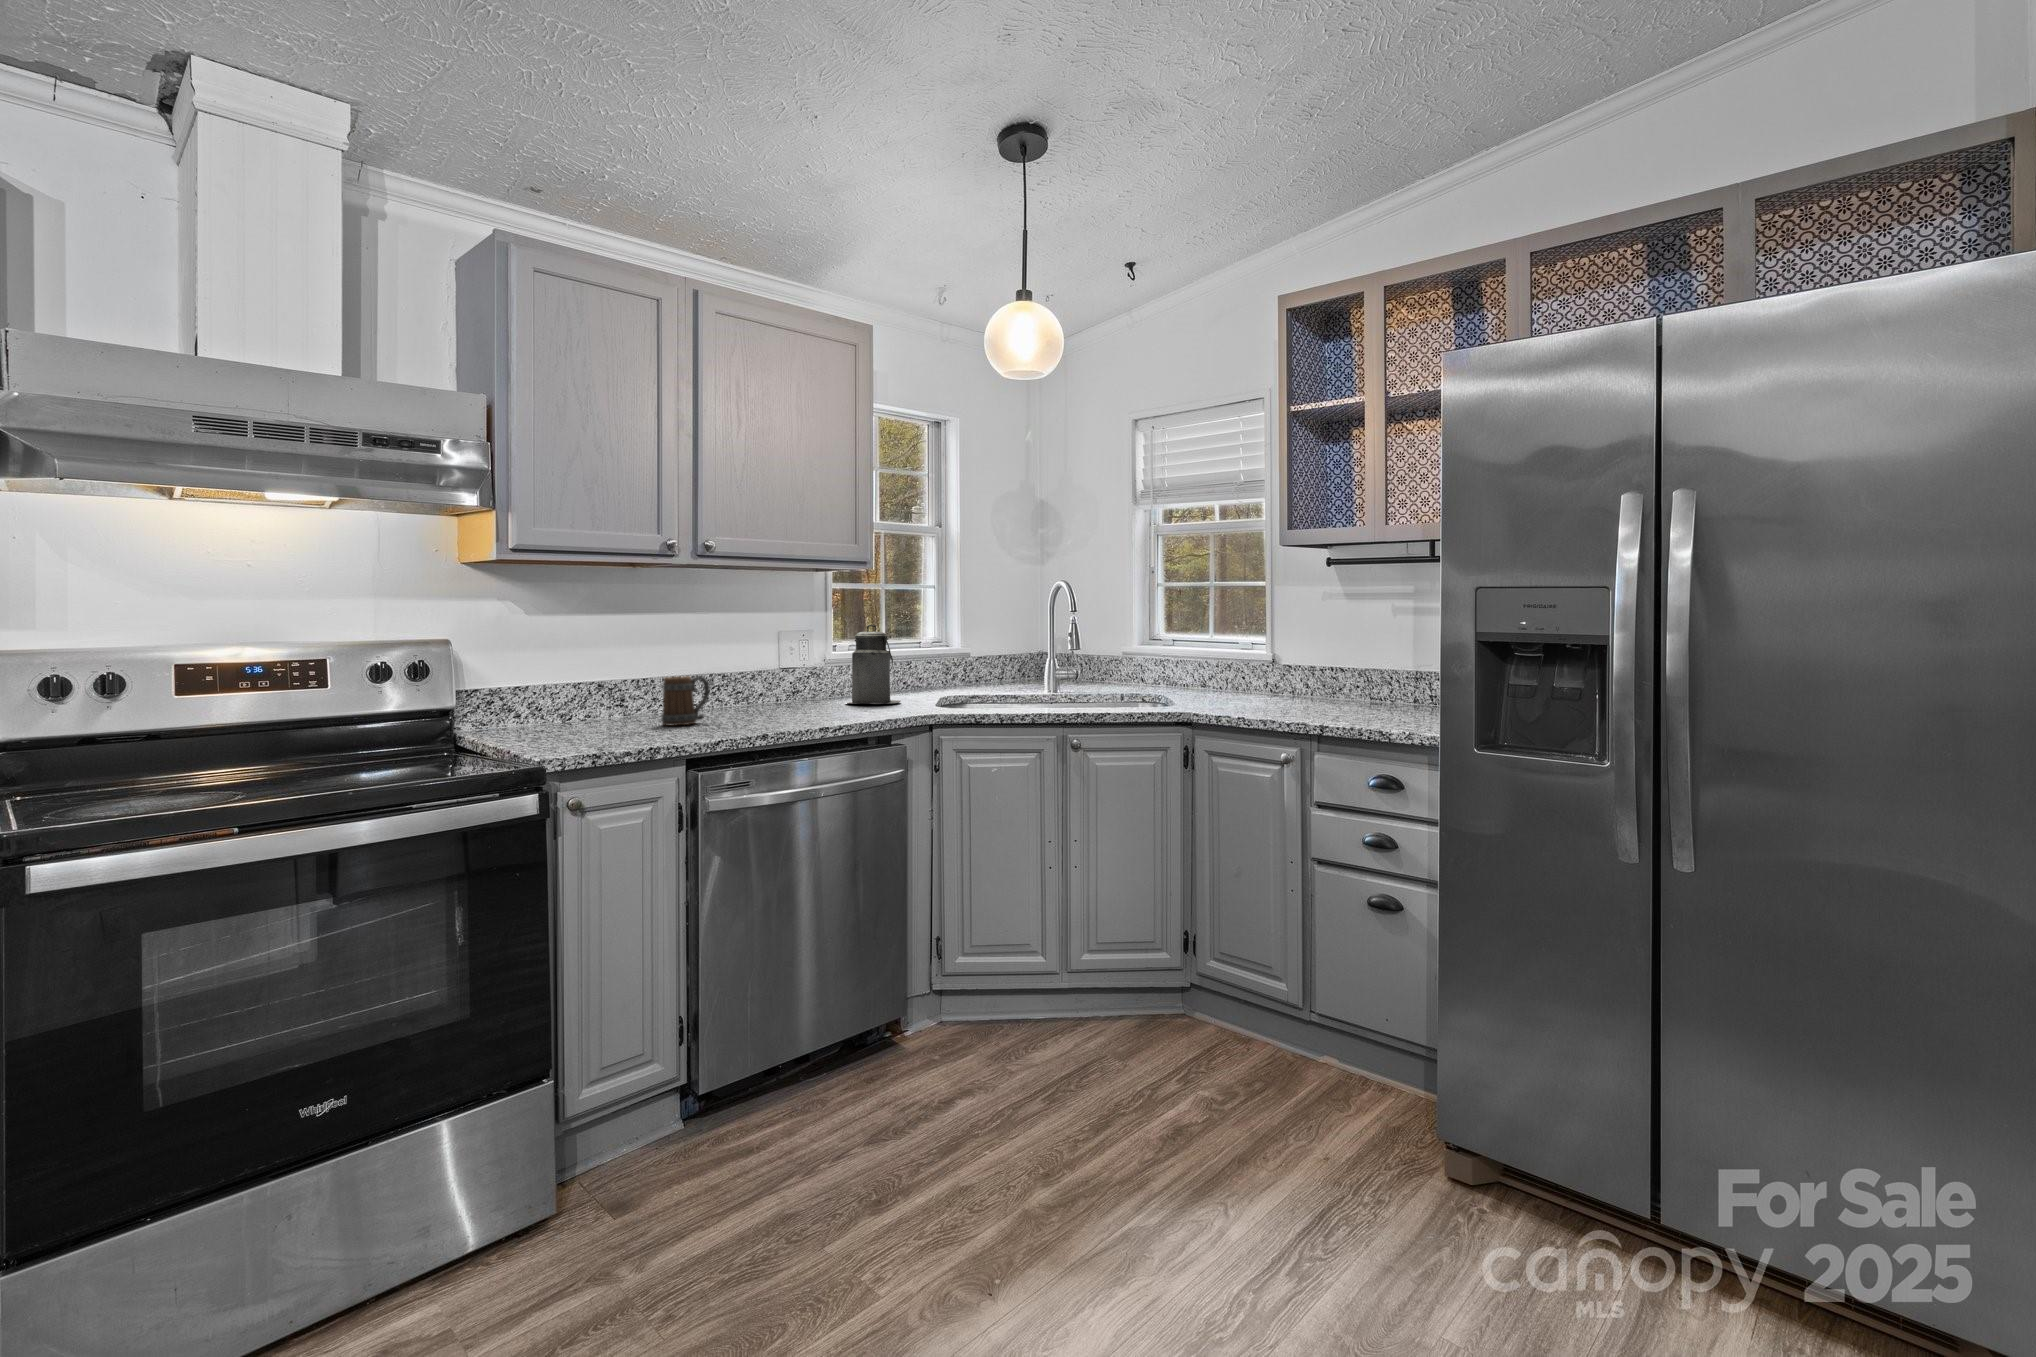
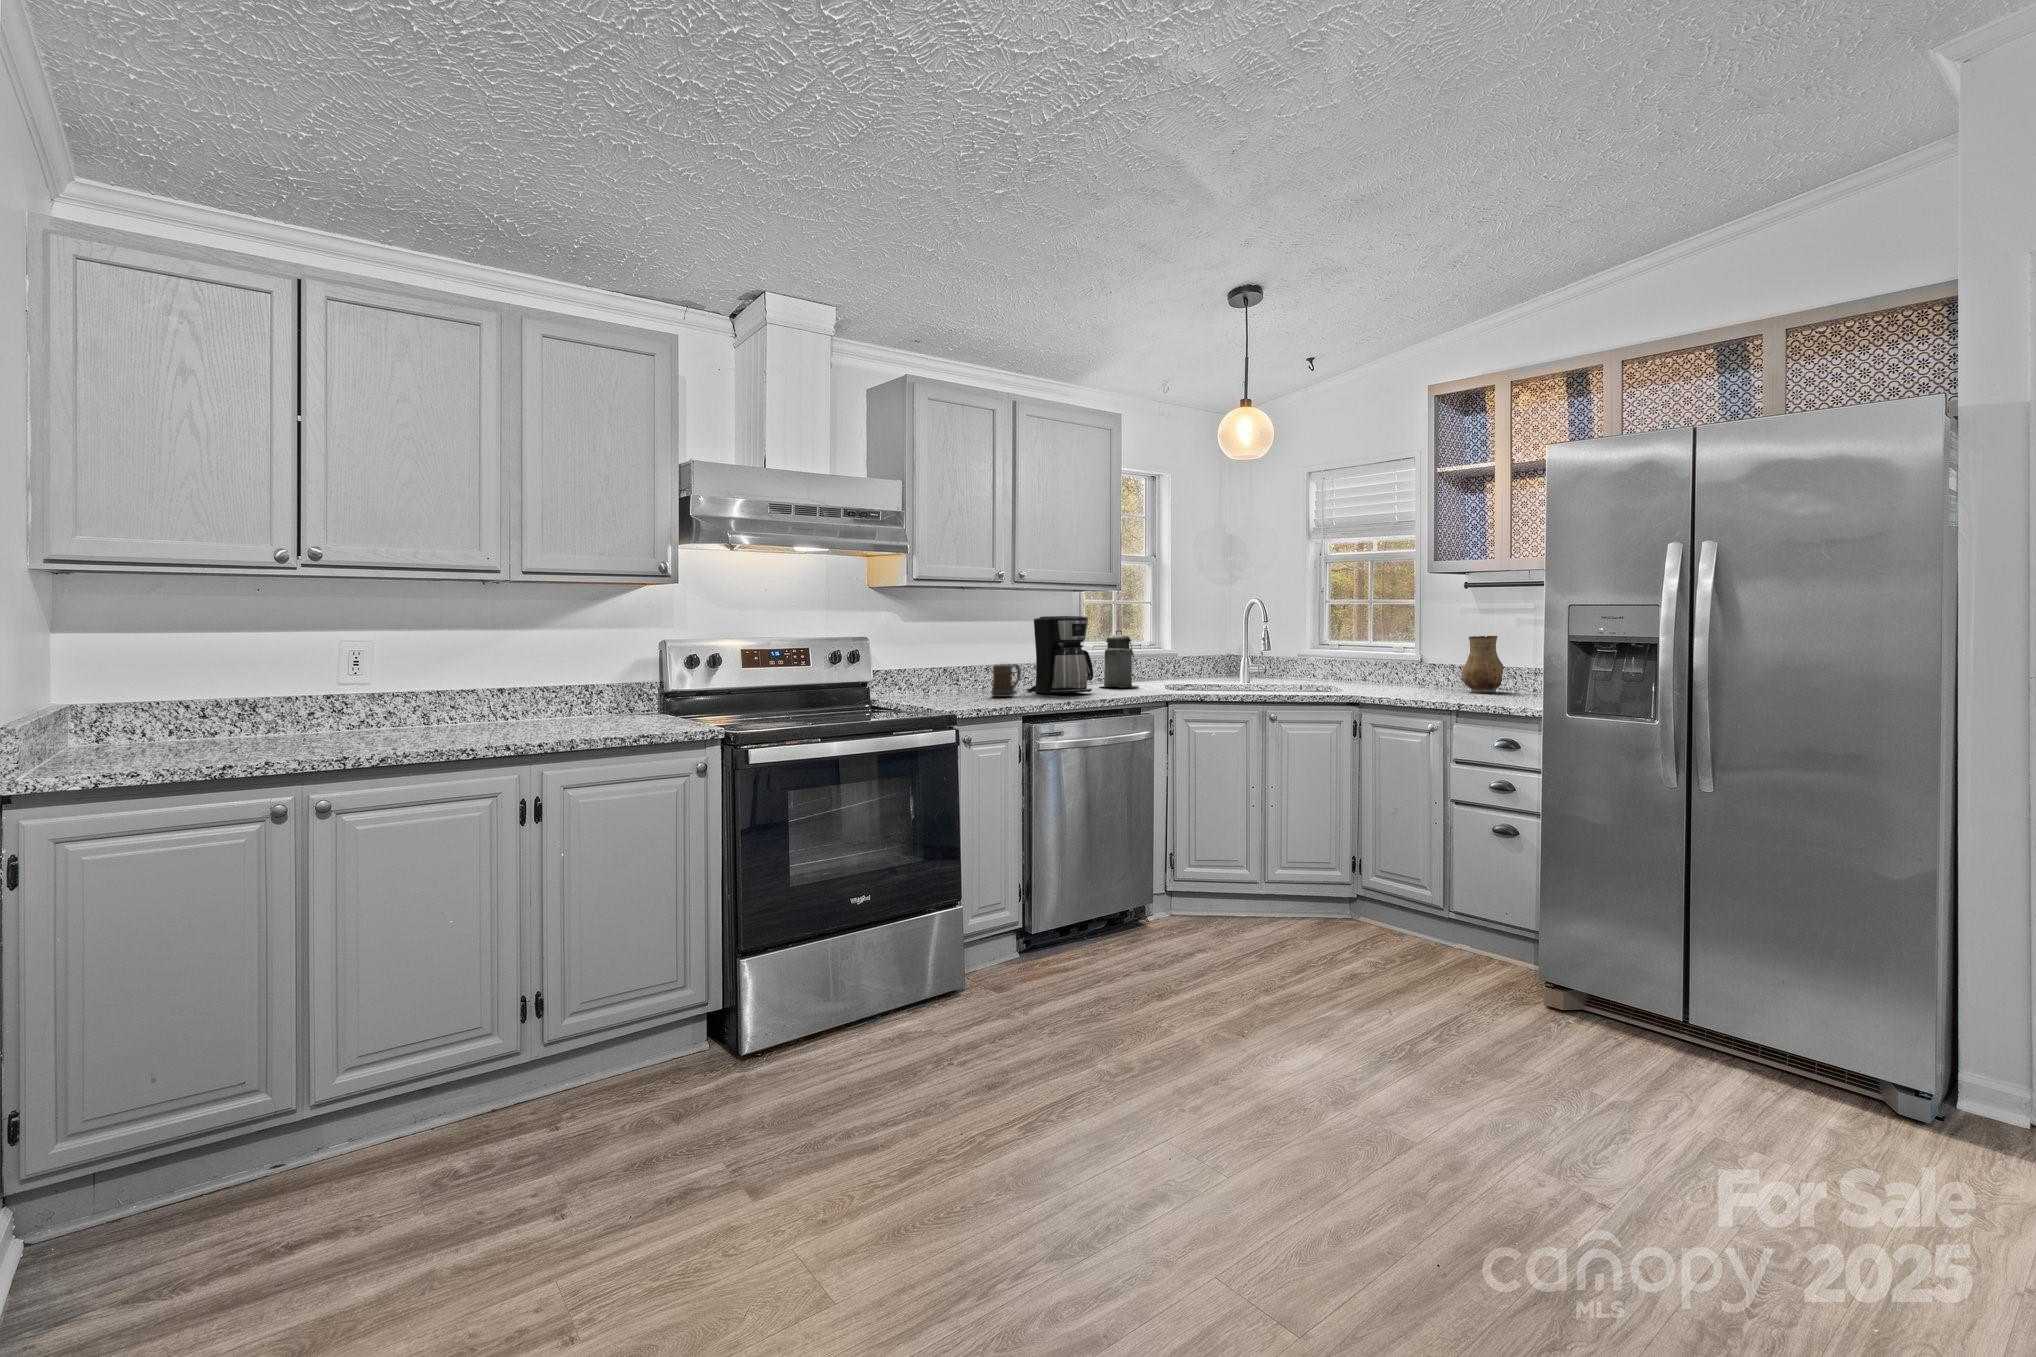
coffee maker: none [730,606,825,718] -> present [1026,616,1093,694]
ceramic pitcher: none [1320,631,1374,706] -> present [1462,636,1504,693]

